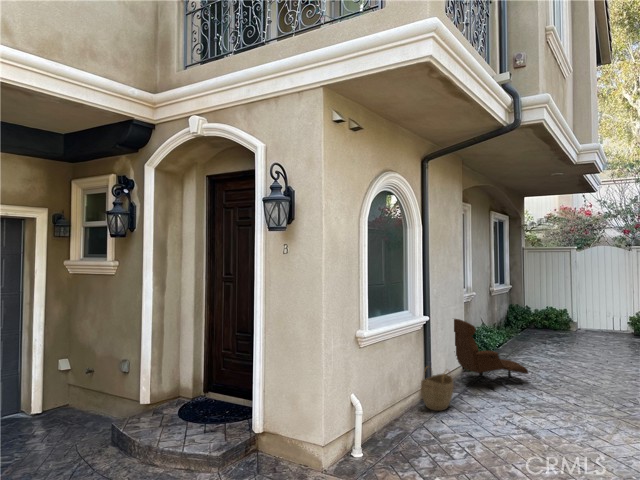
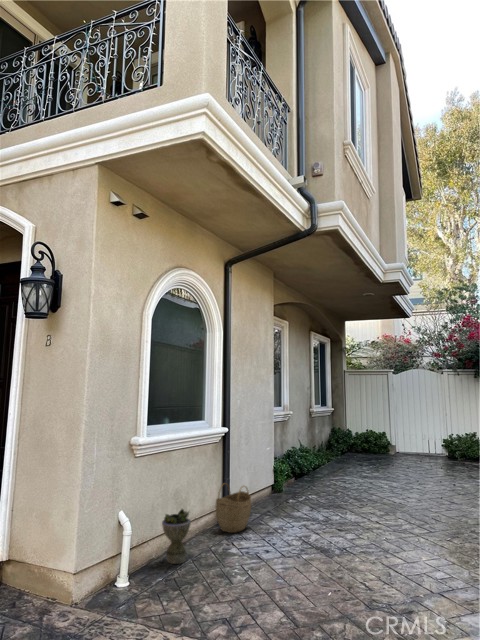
lounge chair: present [454,319,528,389] -> none [257,434,335,509]
planter: none [382,391,408,439] -> present [162,509,191,564]

